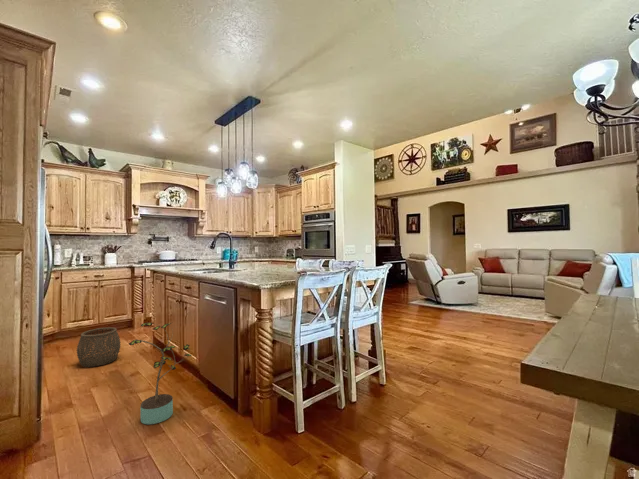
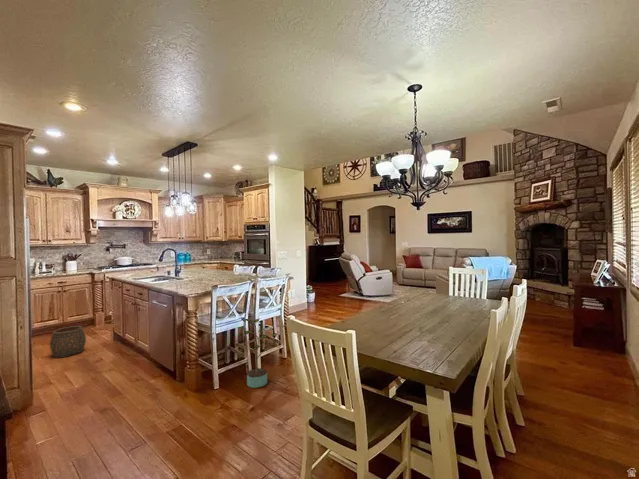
potted plant: present [129,323,191,424] -> present [243,319,278,388]

